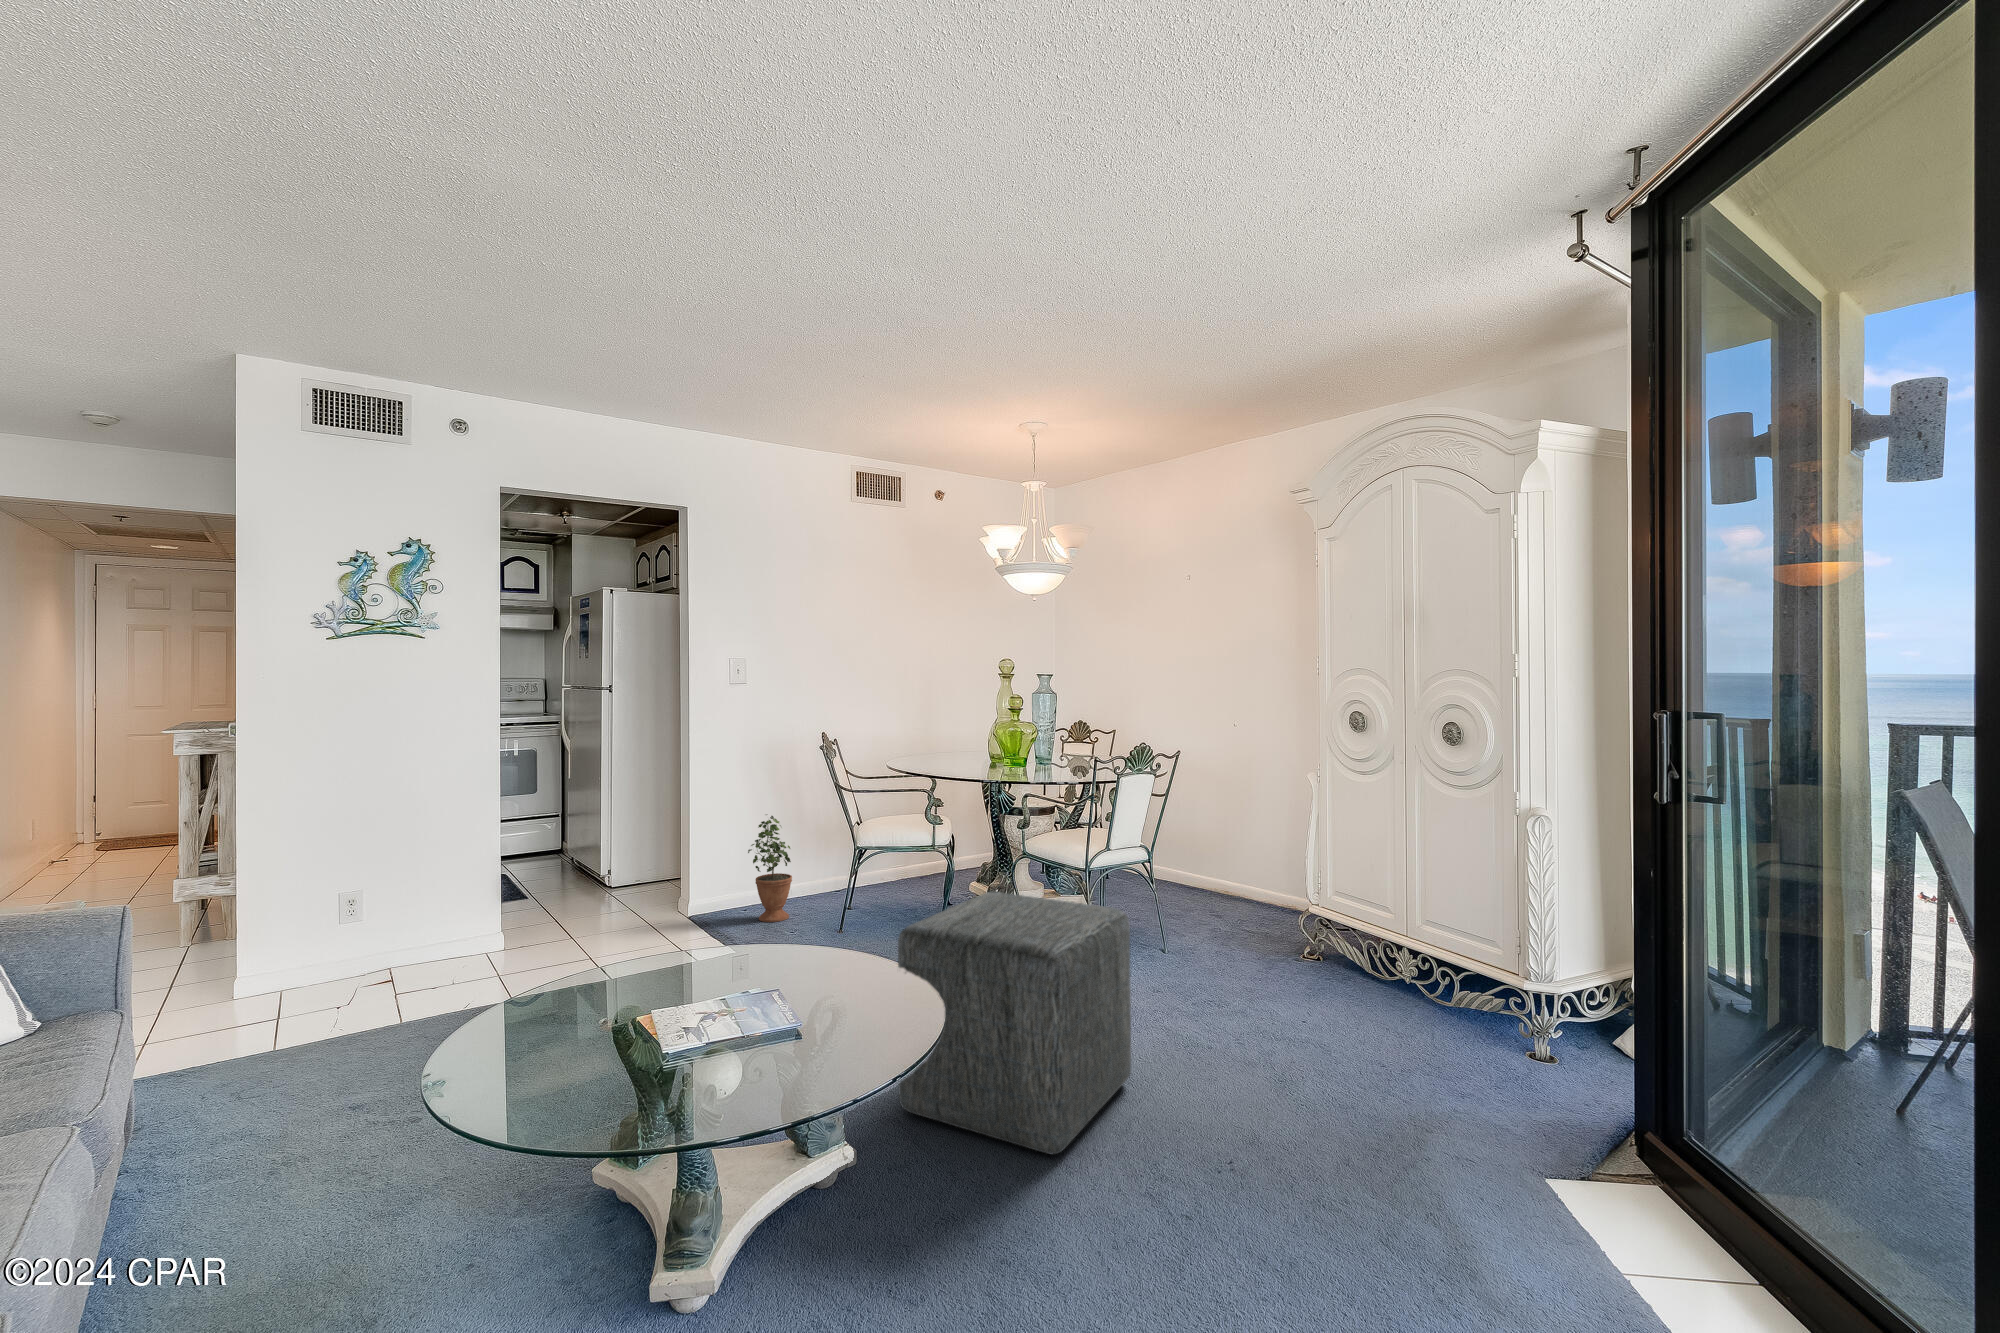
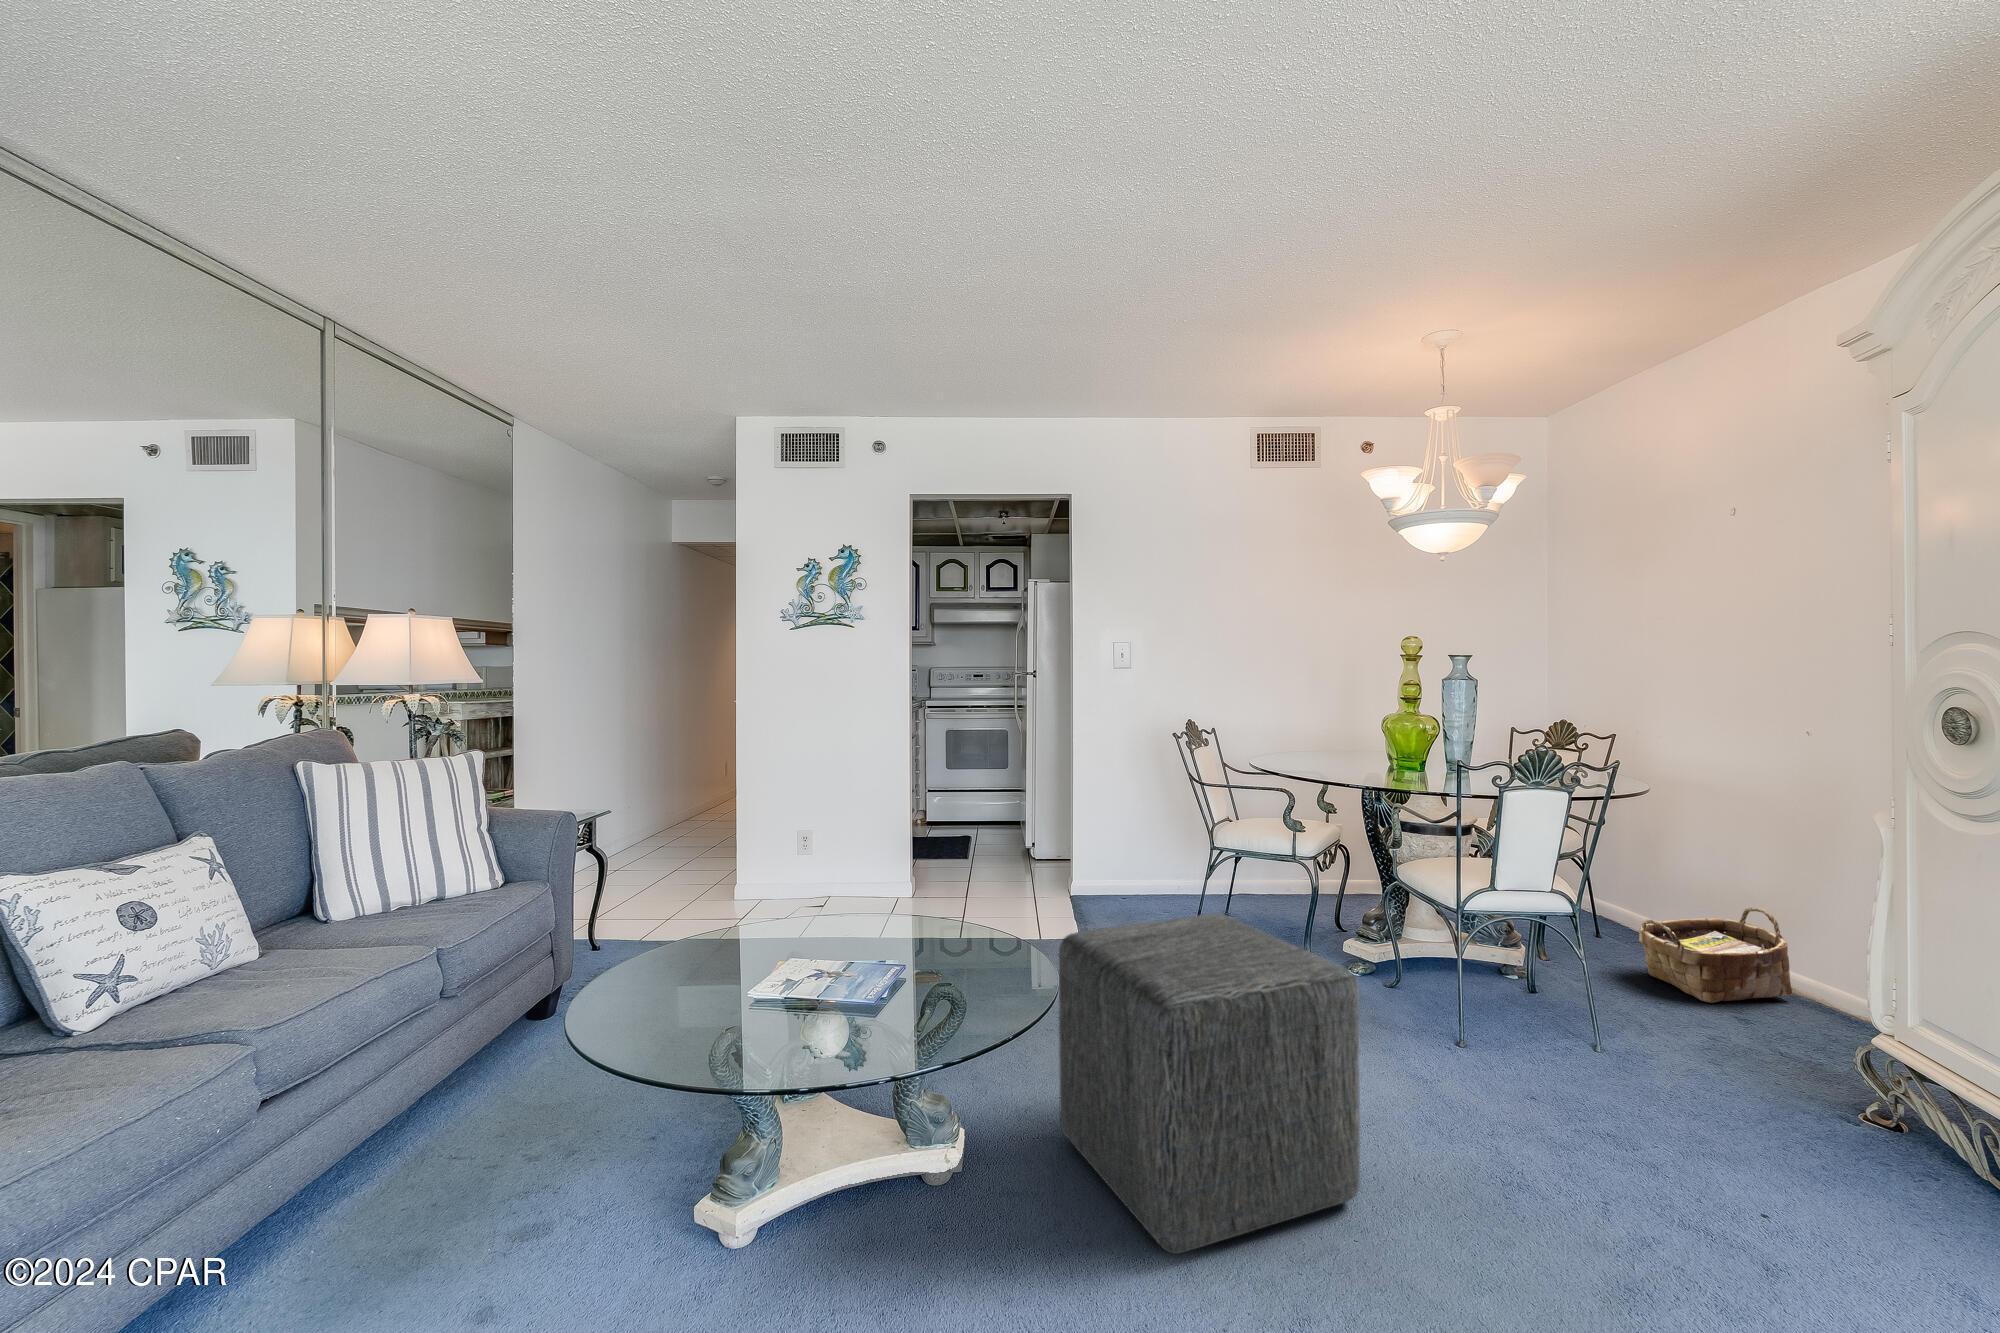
potted plant: present [748,816,792,922] -> none [1116,797,1162,907]
woven basket: none [1153,842,1232,909] -> present [1639,907,1792,1003]

